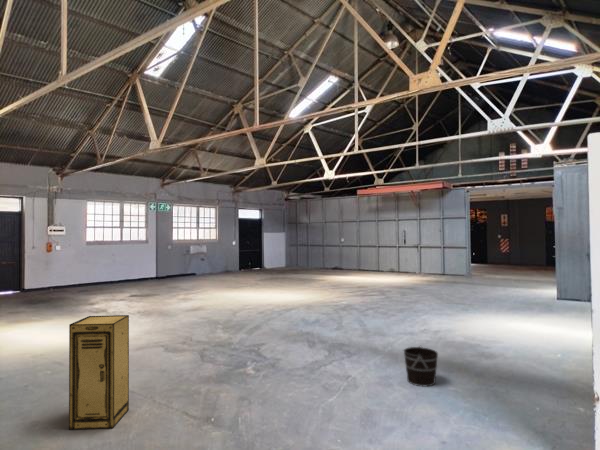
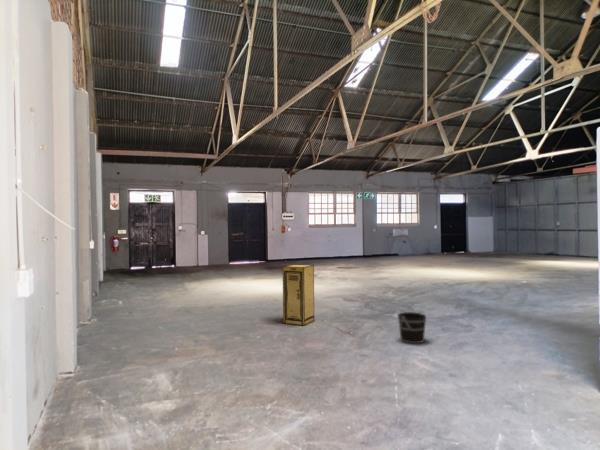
bucket: present [404,347,438,386] -> present [398,312,426,343]

